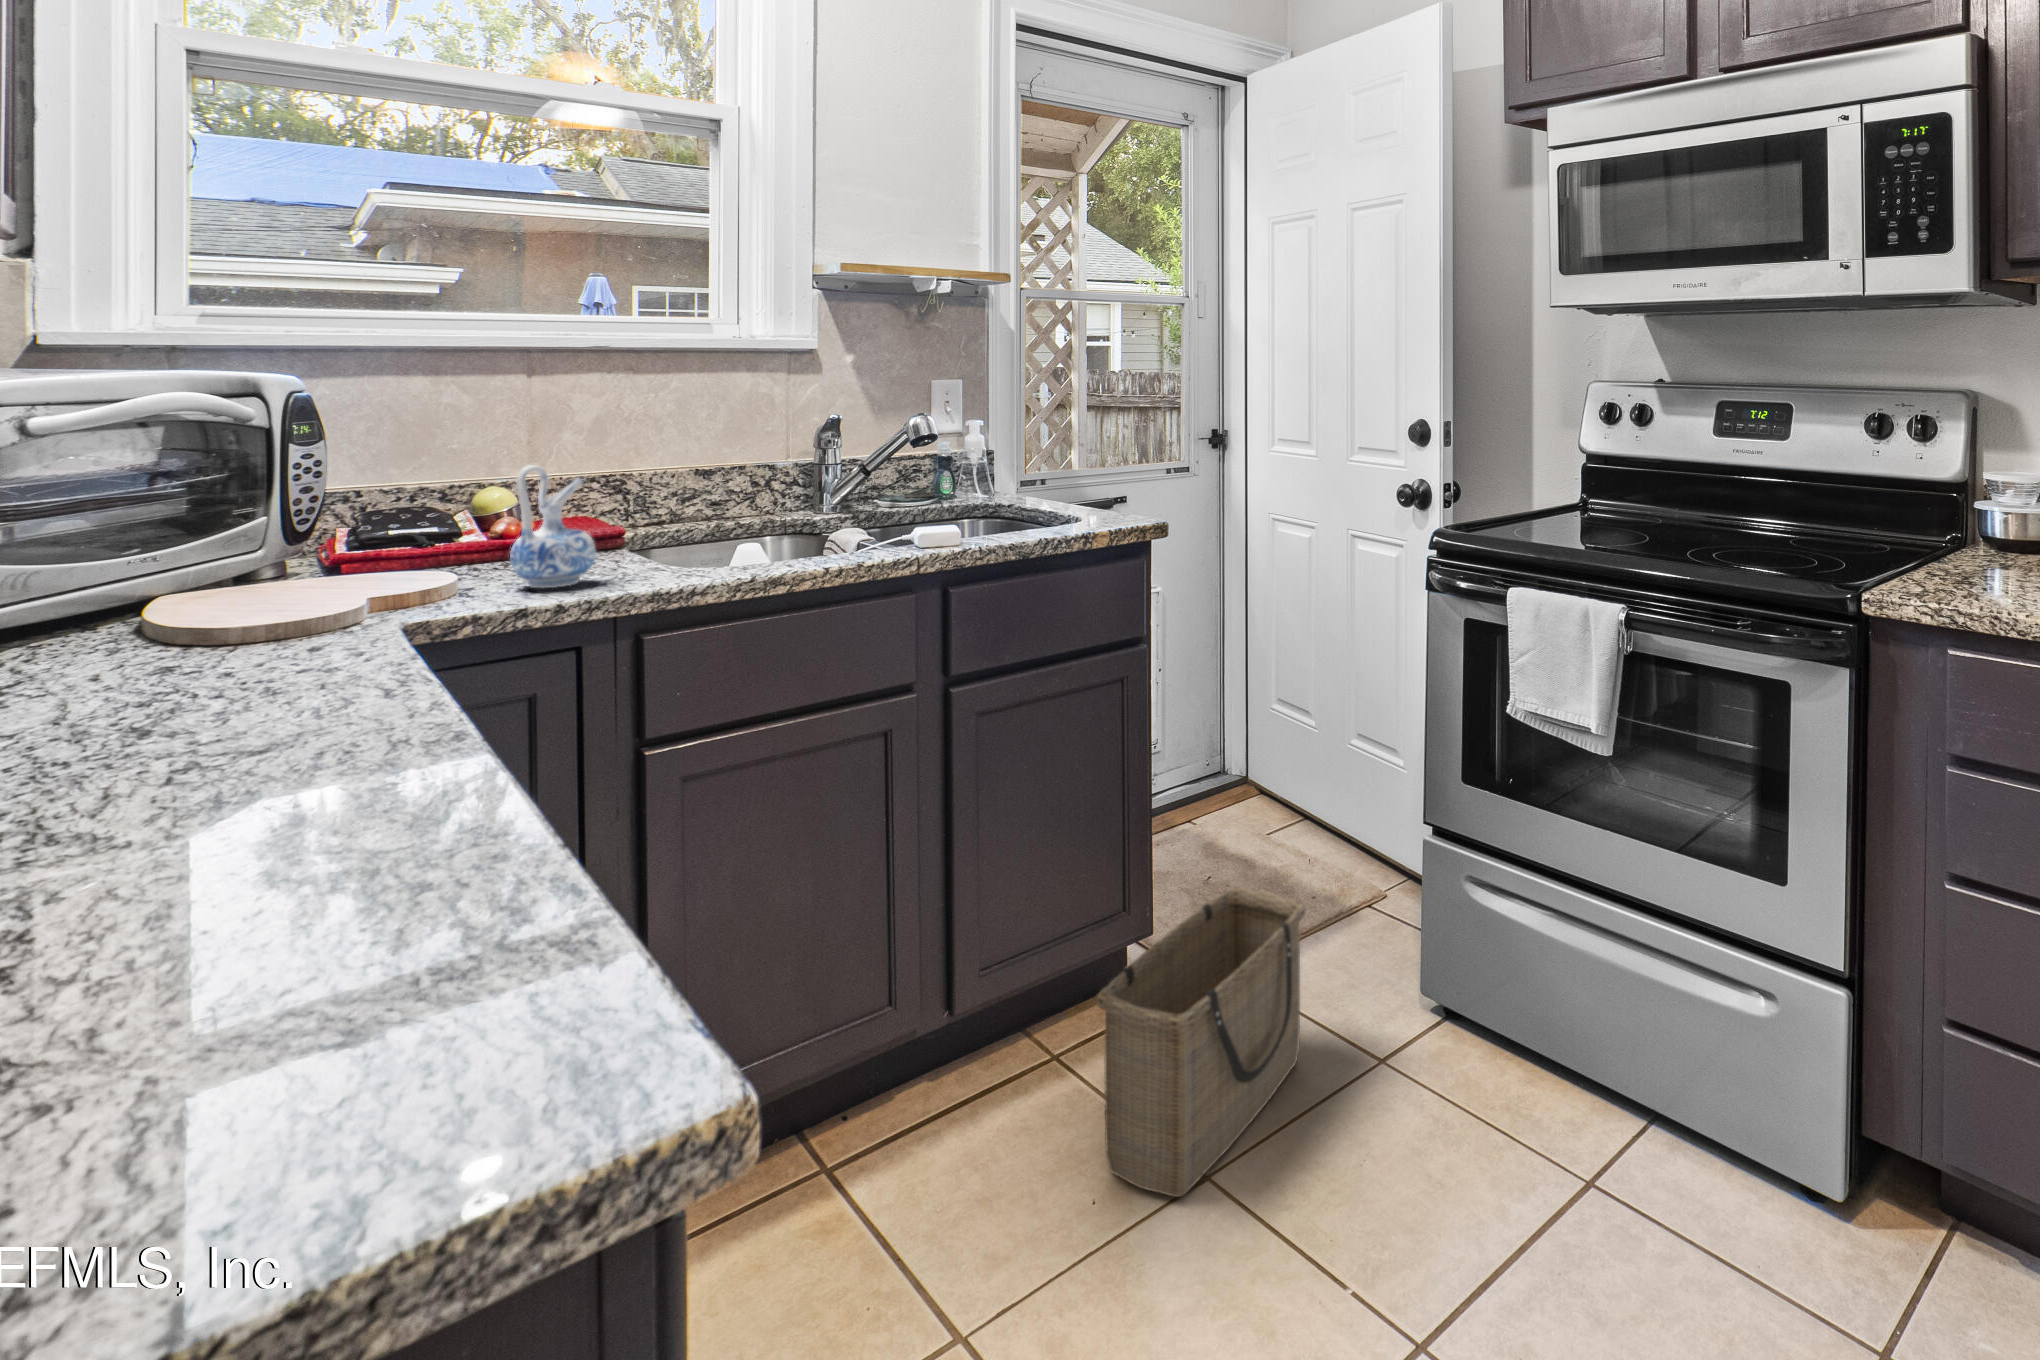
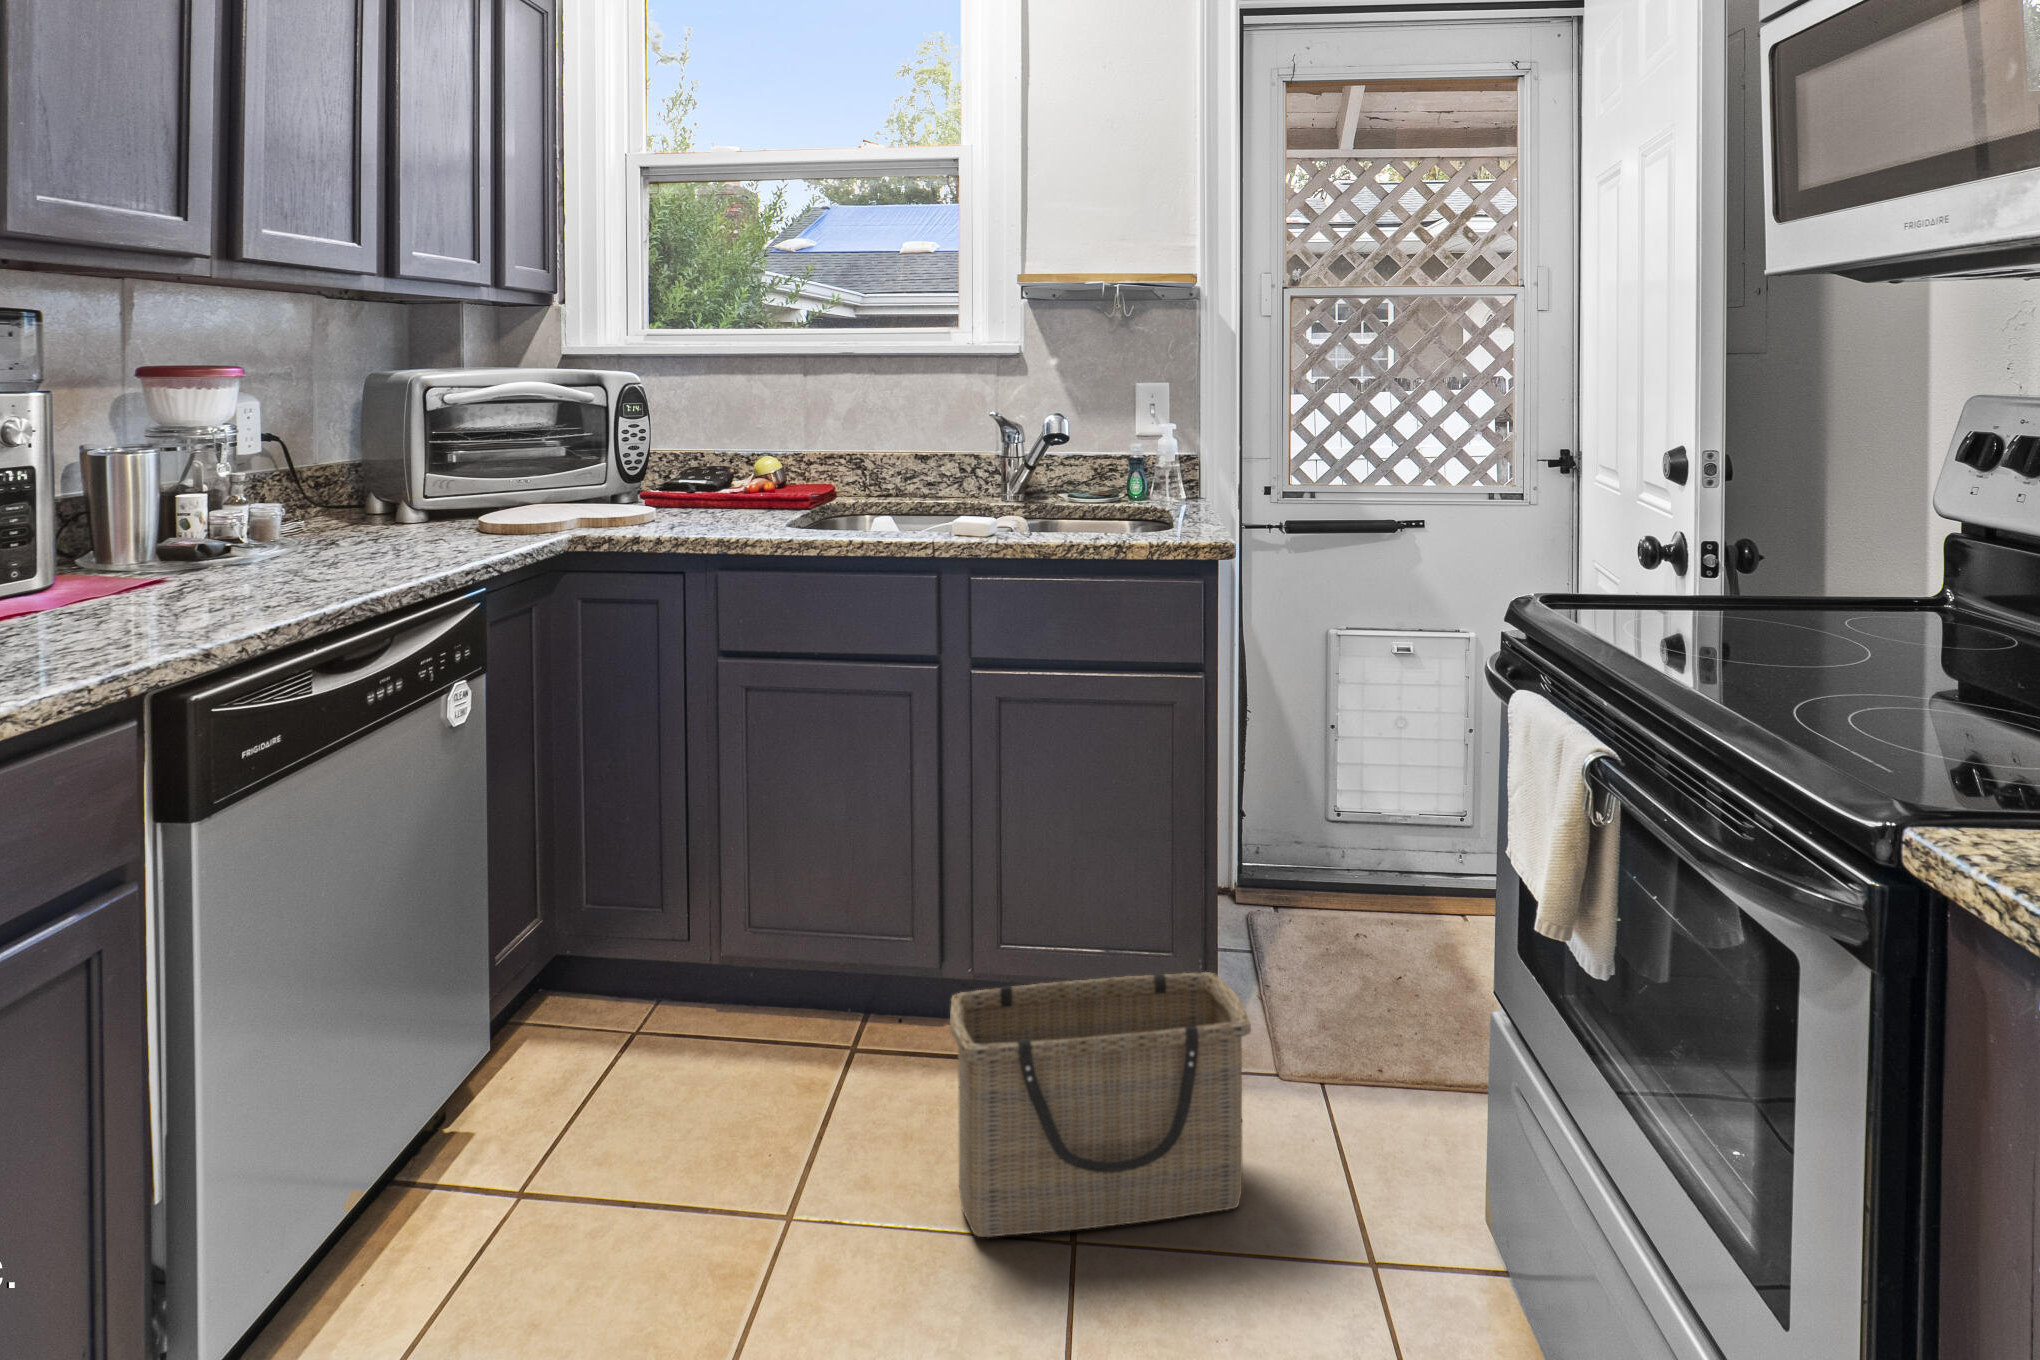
ceramic pitcher: present [510,465,596,588] -> none [665,437,720,527]

